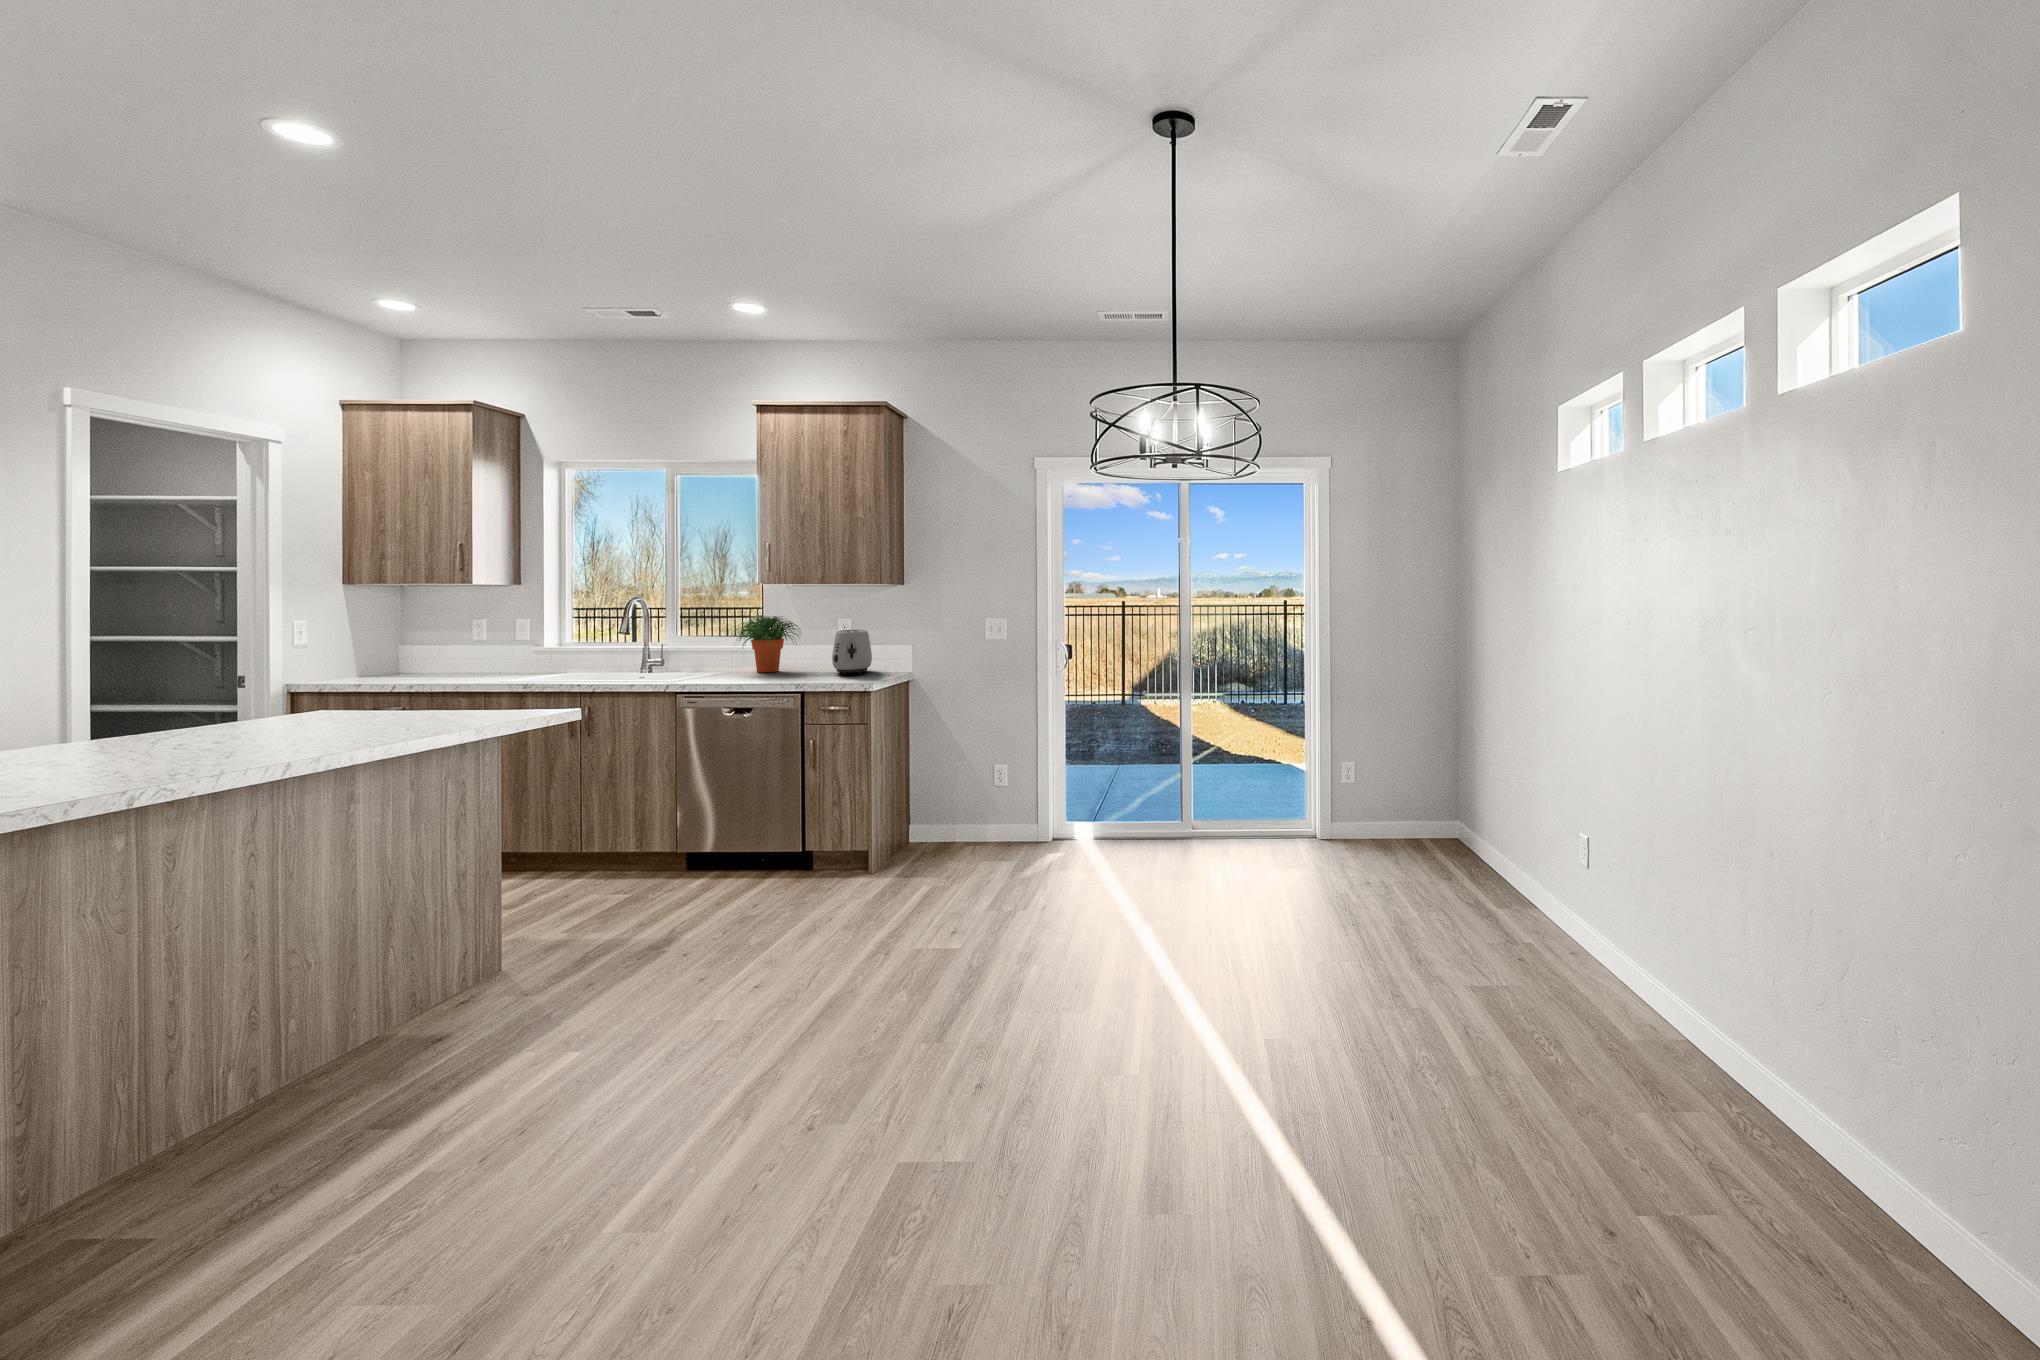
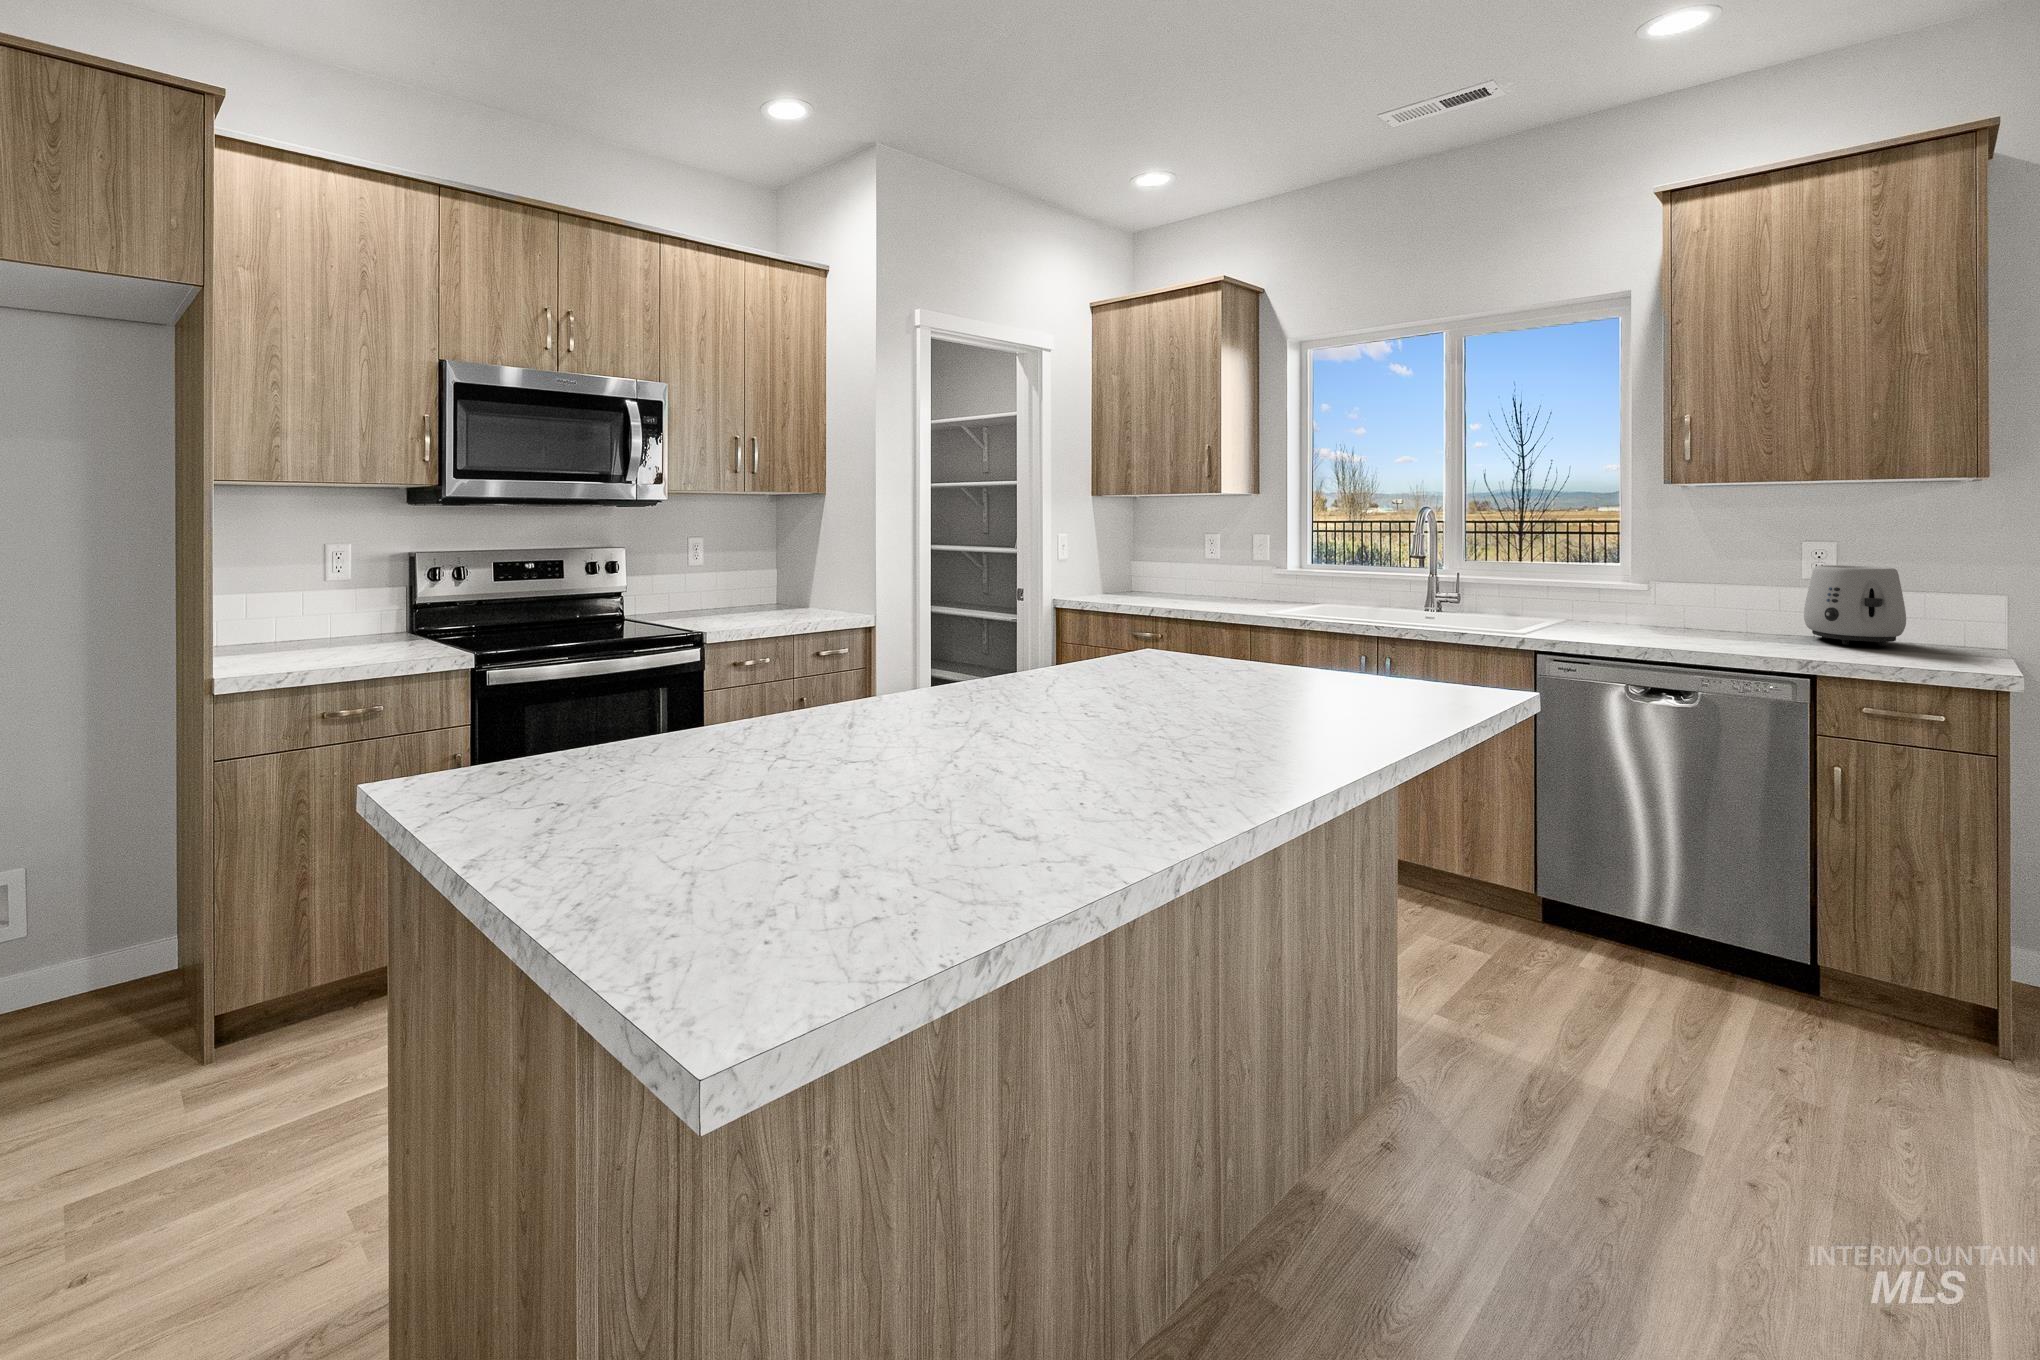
potted plant: present [736,615,800,672] -> none [1593,536,1731,629]

